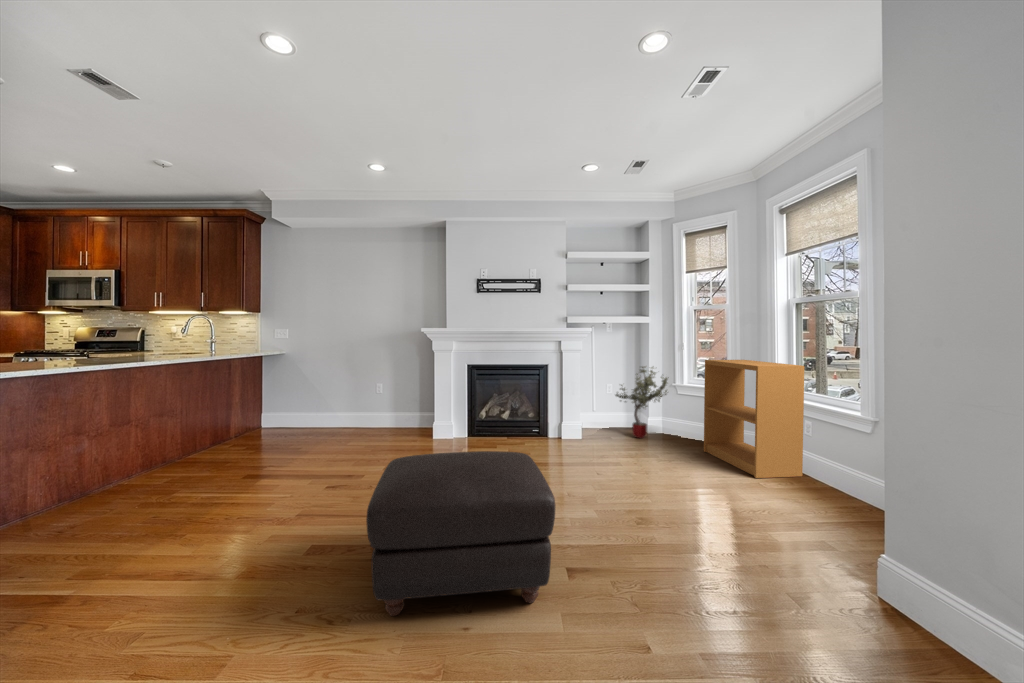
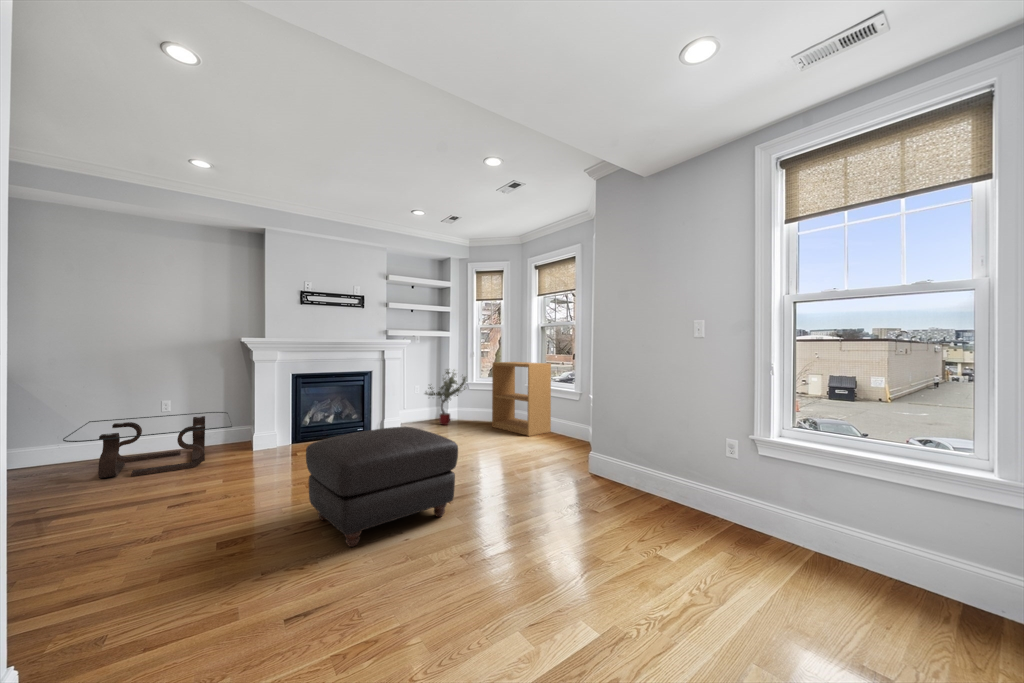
coffee table: none [289,398,418,451] -> present [63,412,232,478]

